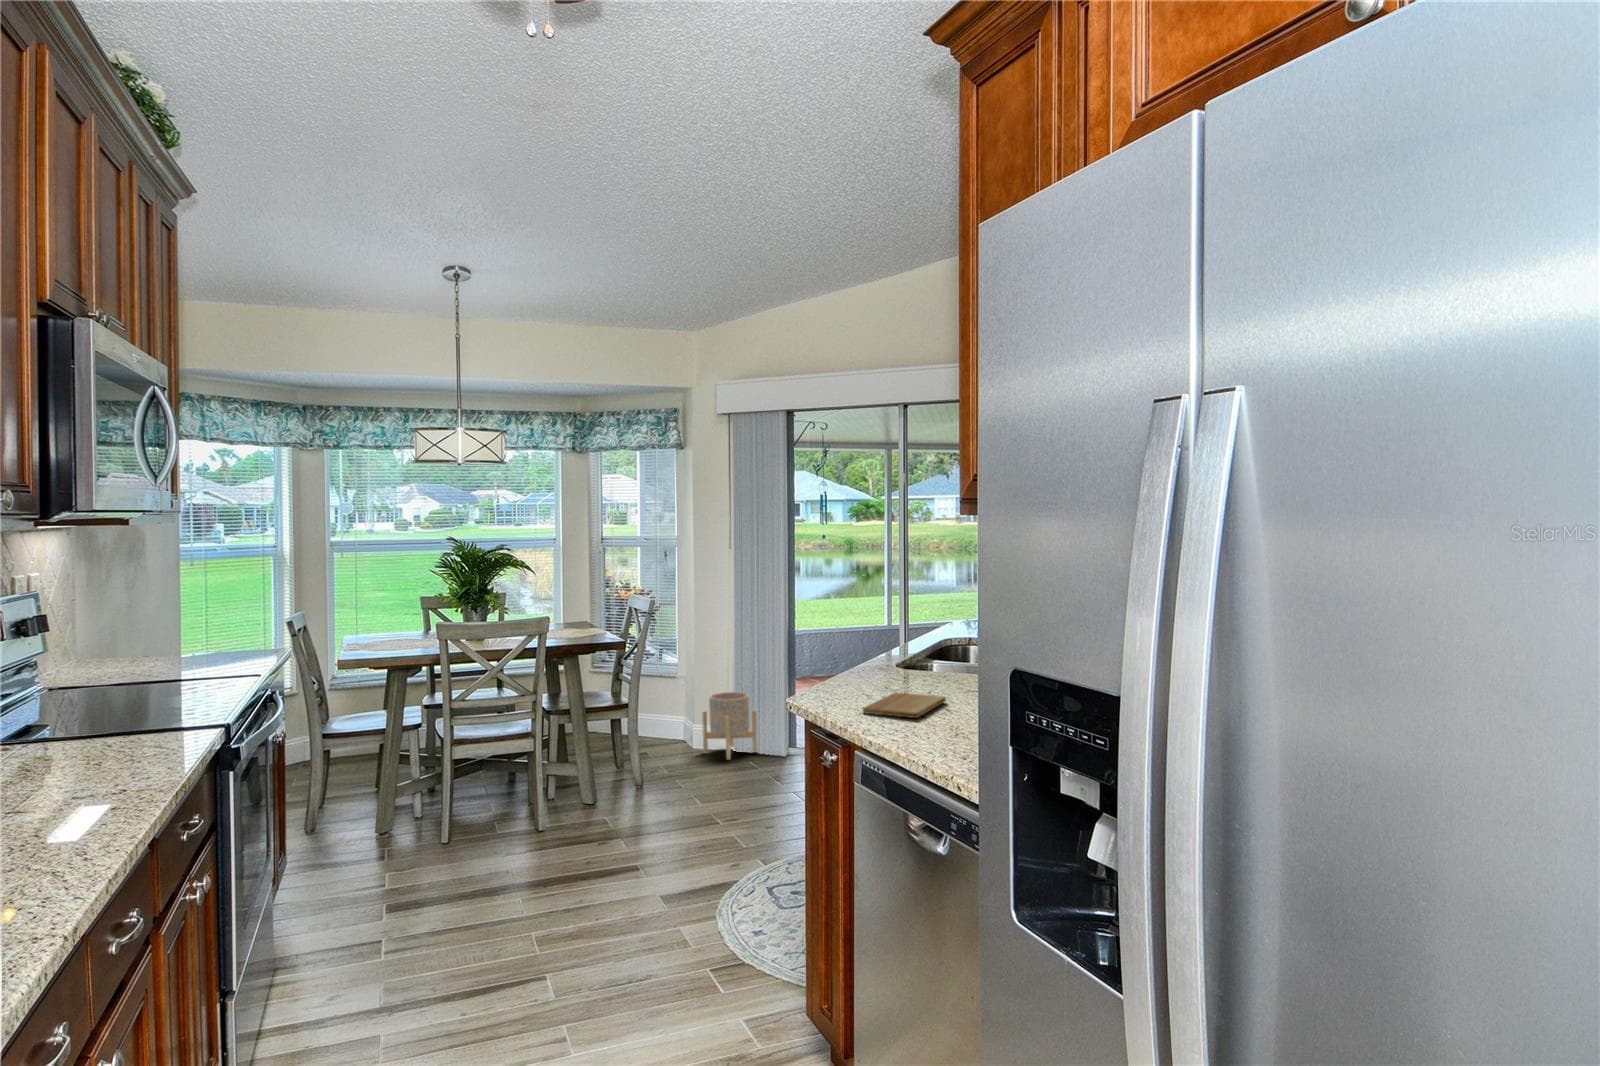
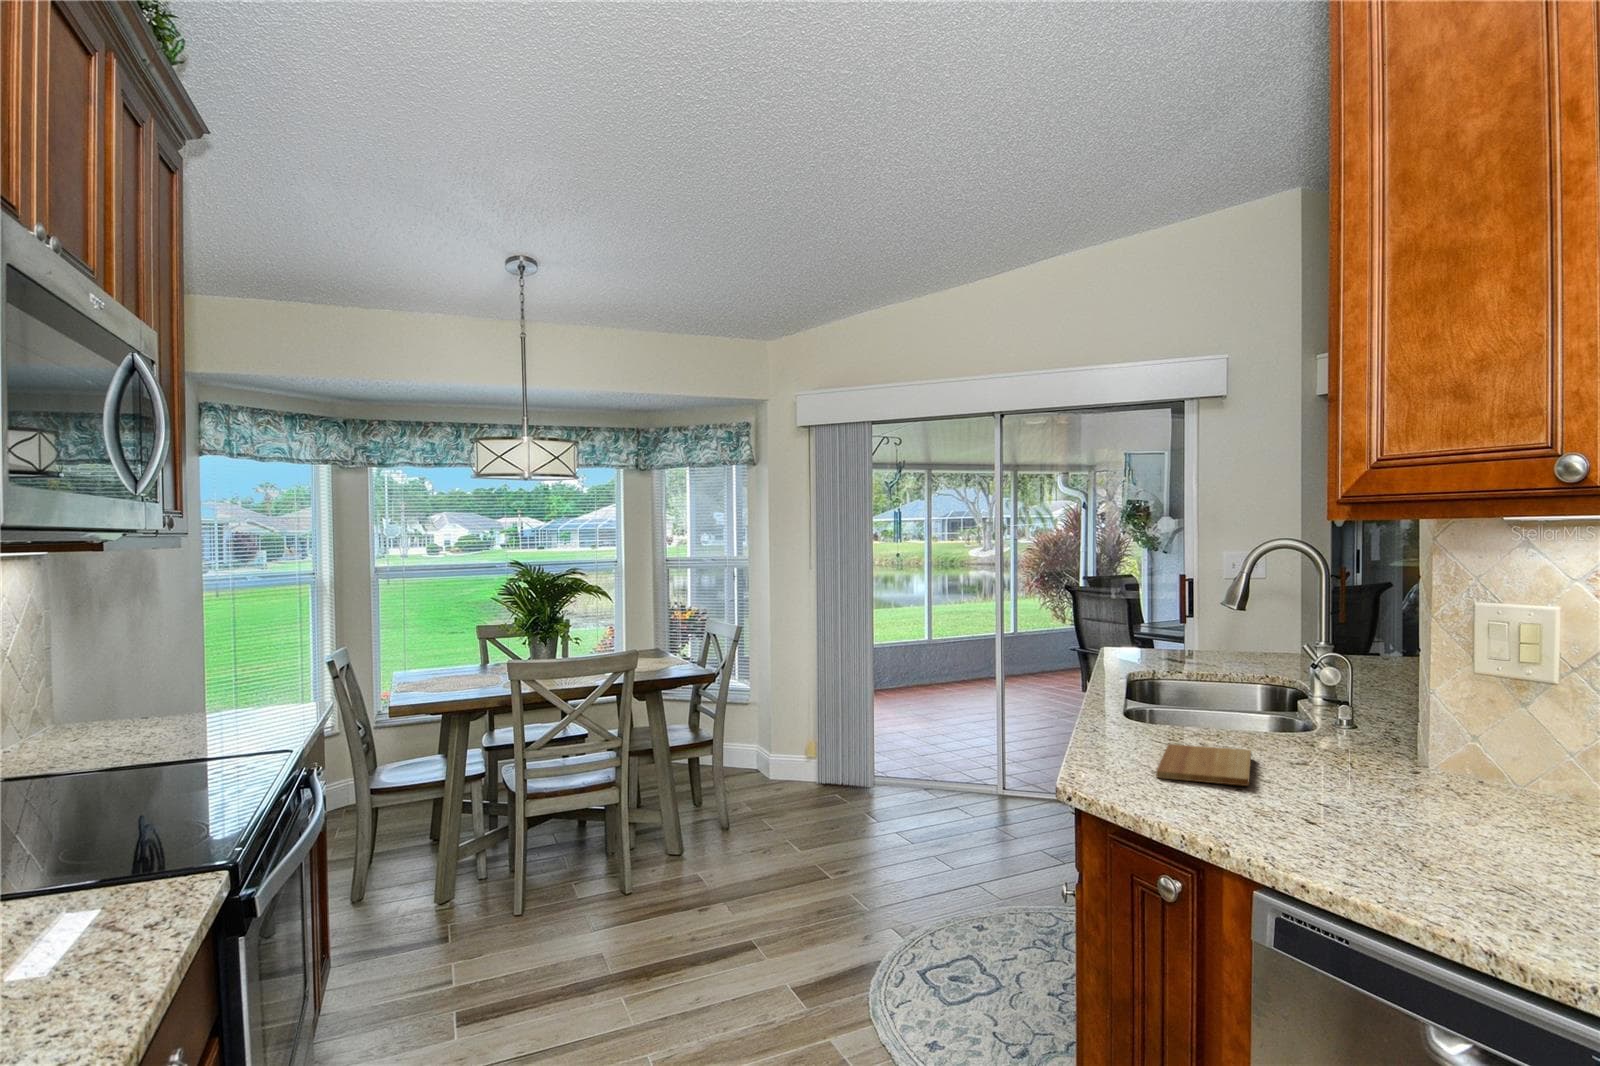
planter: present [702,692,758,760] -> none [787,727,848,803]

